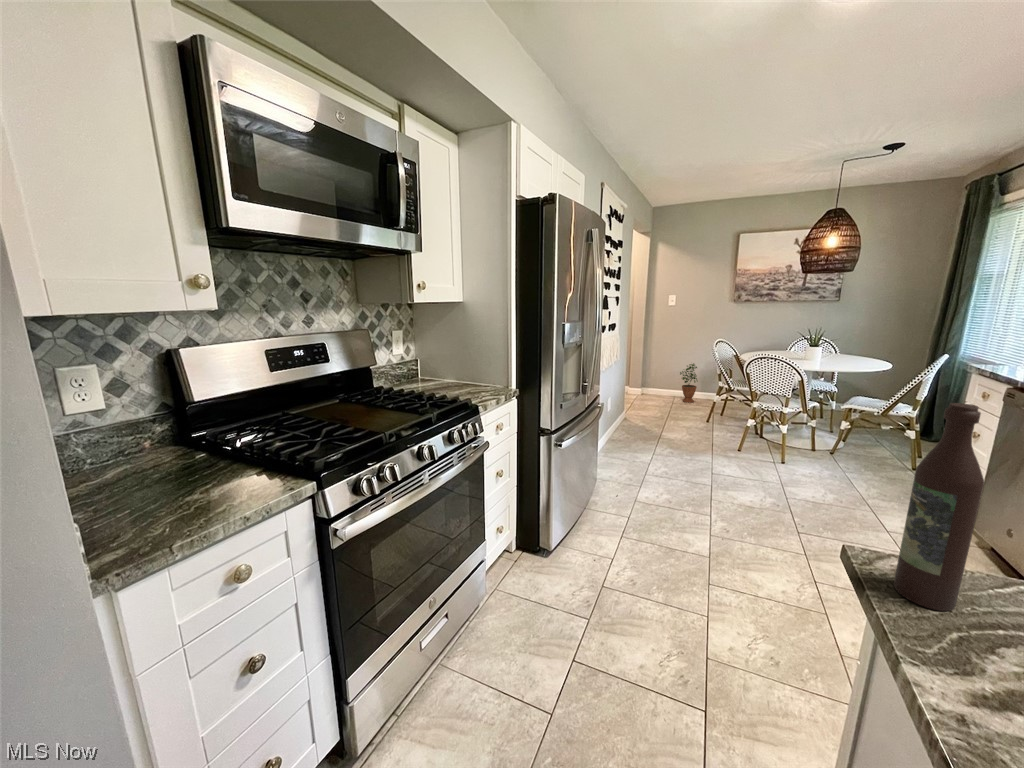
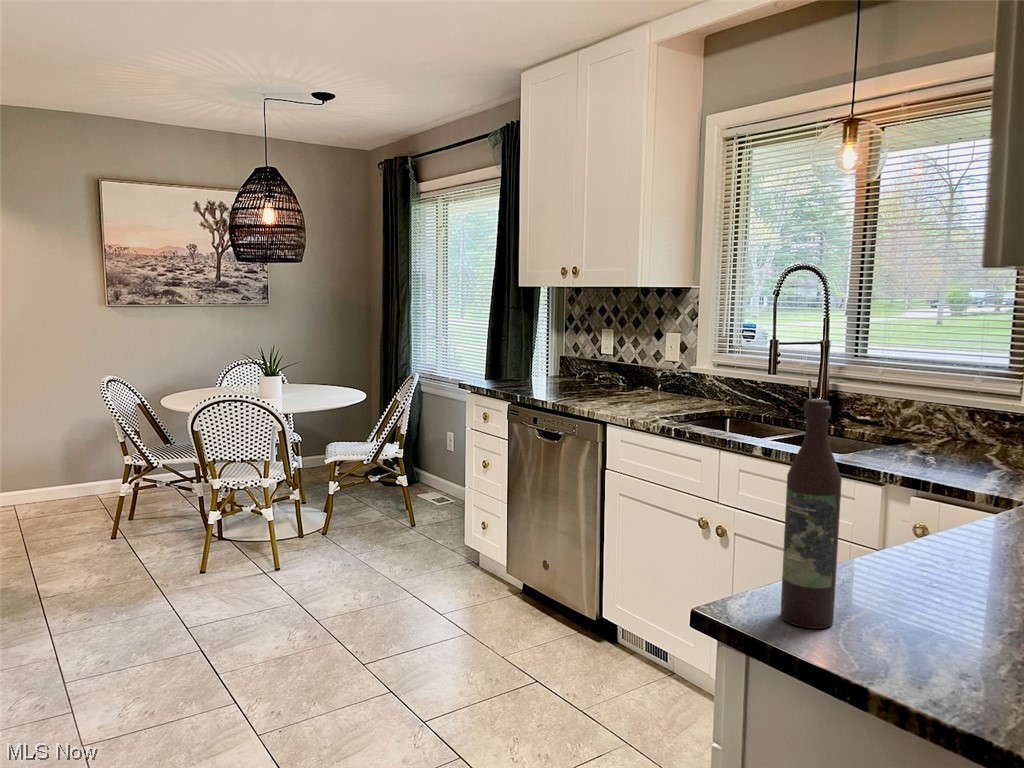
potted plant: present [680,363,698,403] -> none [19,427,62,512]

